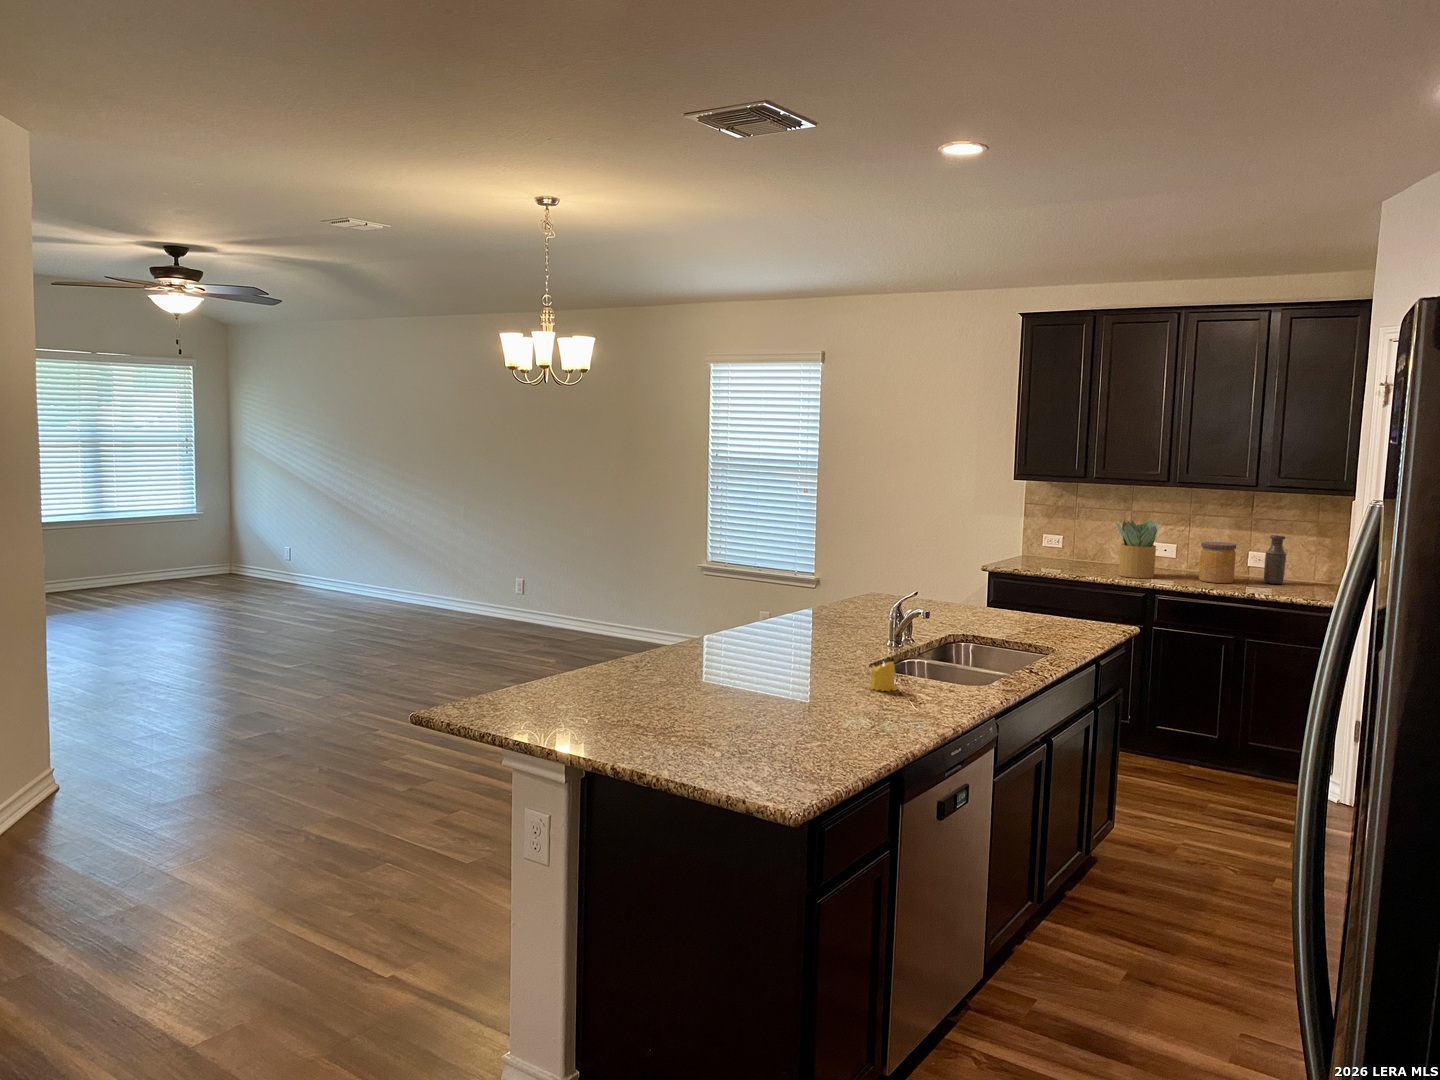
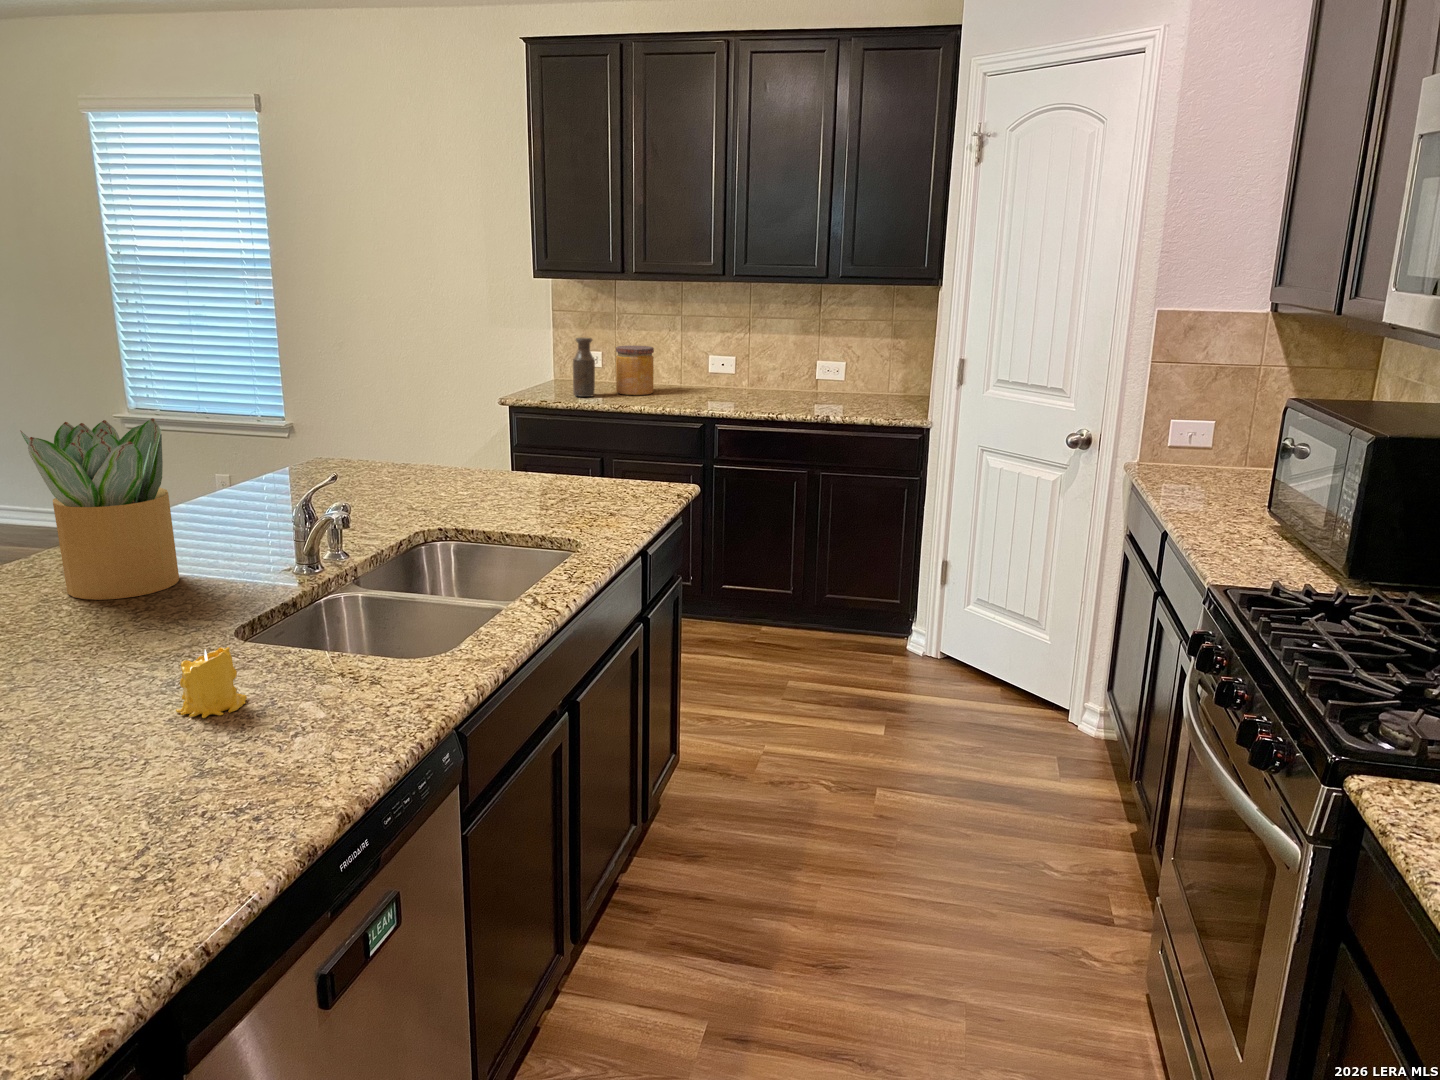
potted plant: present [1116,521,1158,578] -> present [21,418,179,600]
bottle: present [1264,535,1286,584] -> present [573,338,595,397]
jar: present [1199,542,1236,583] -> present [616,345,654,395]

